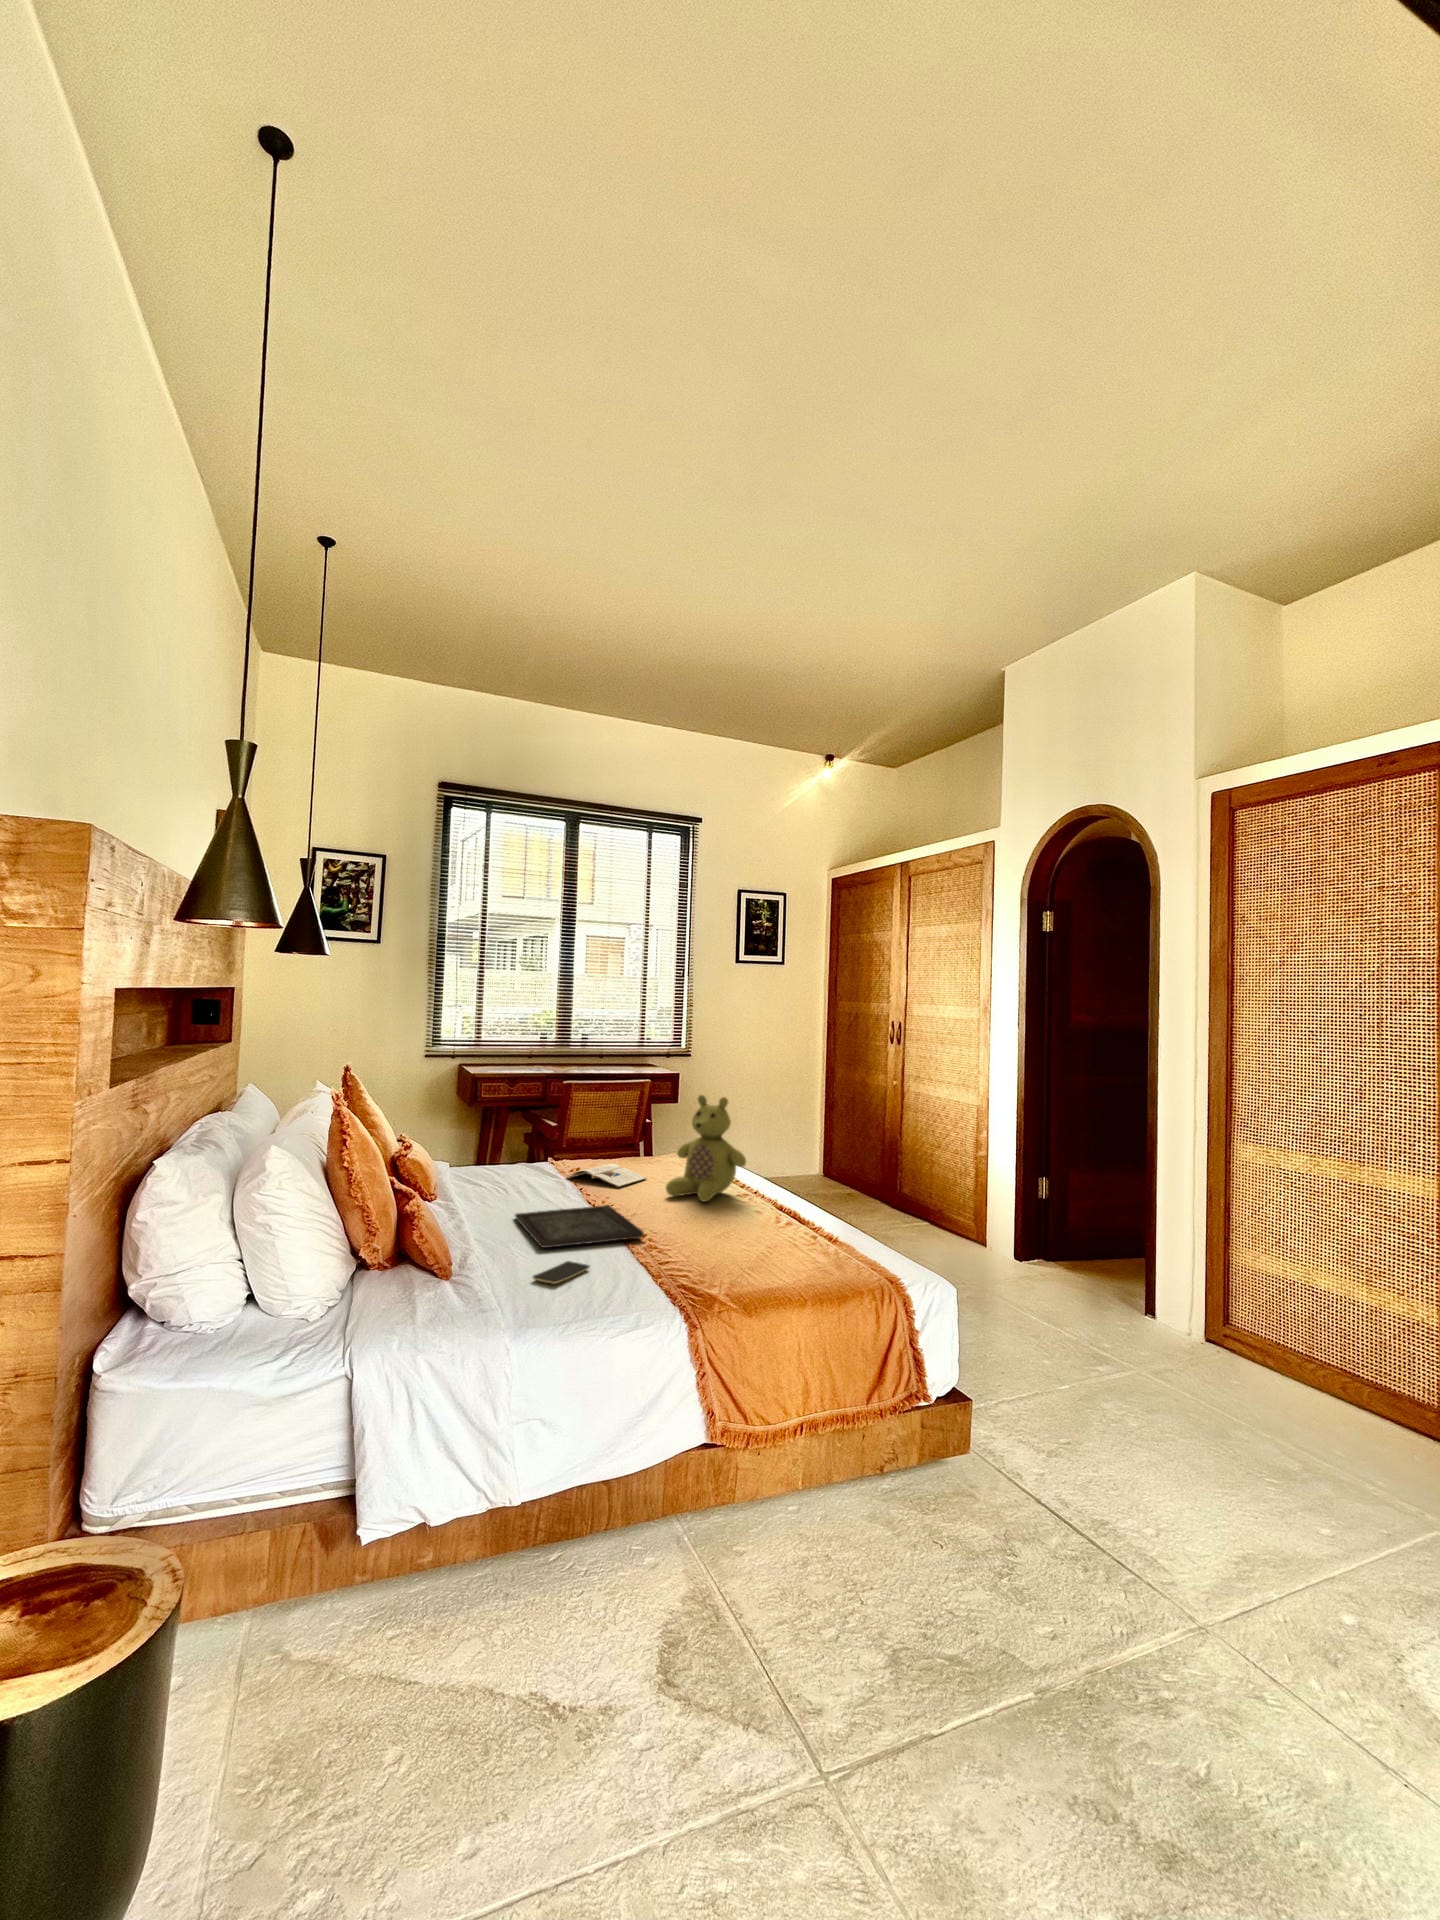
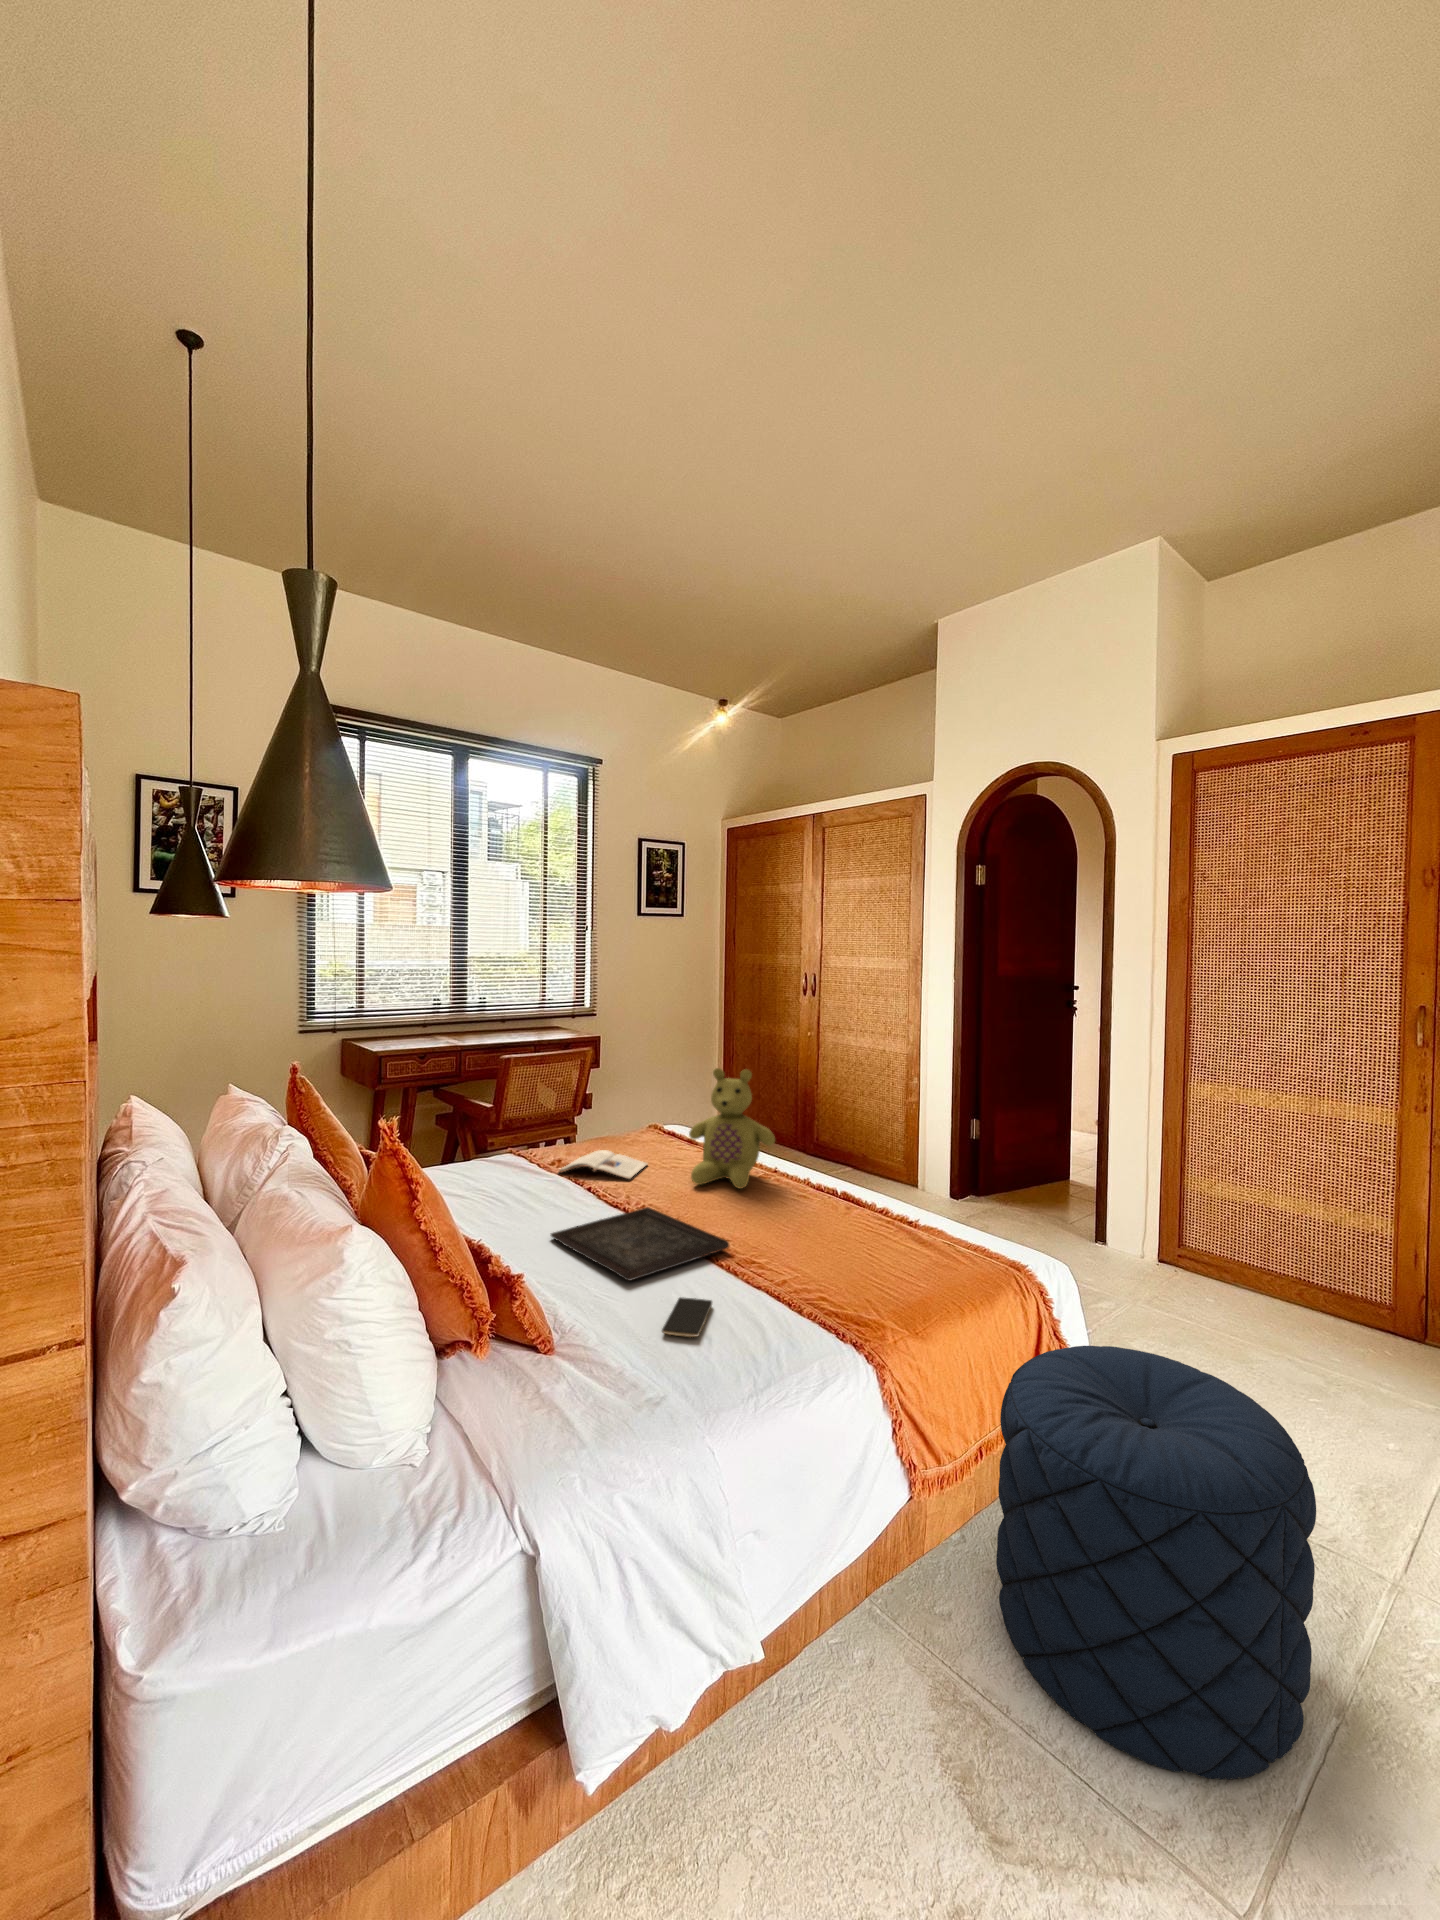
pouf: none [762,1340,1012,1689] -> present [996,1346,1316,1780]

